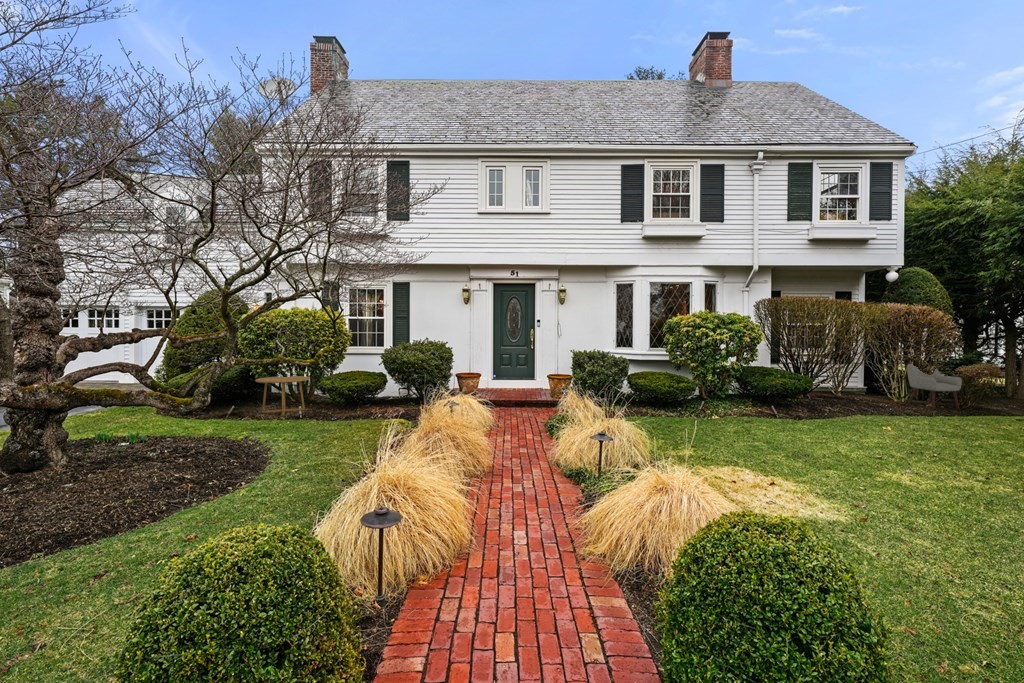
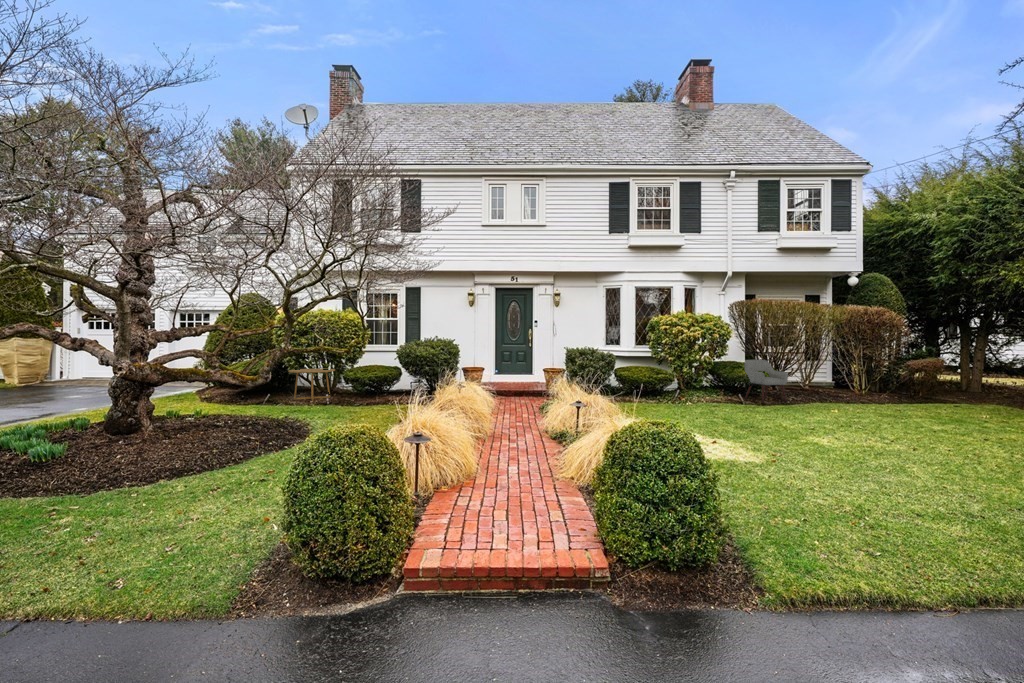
chair: present [907,364,962,410] -> present [744,360,788,402]

